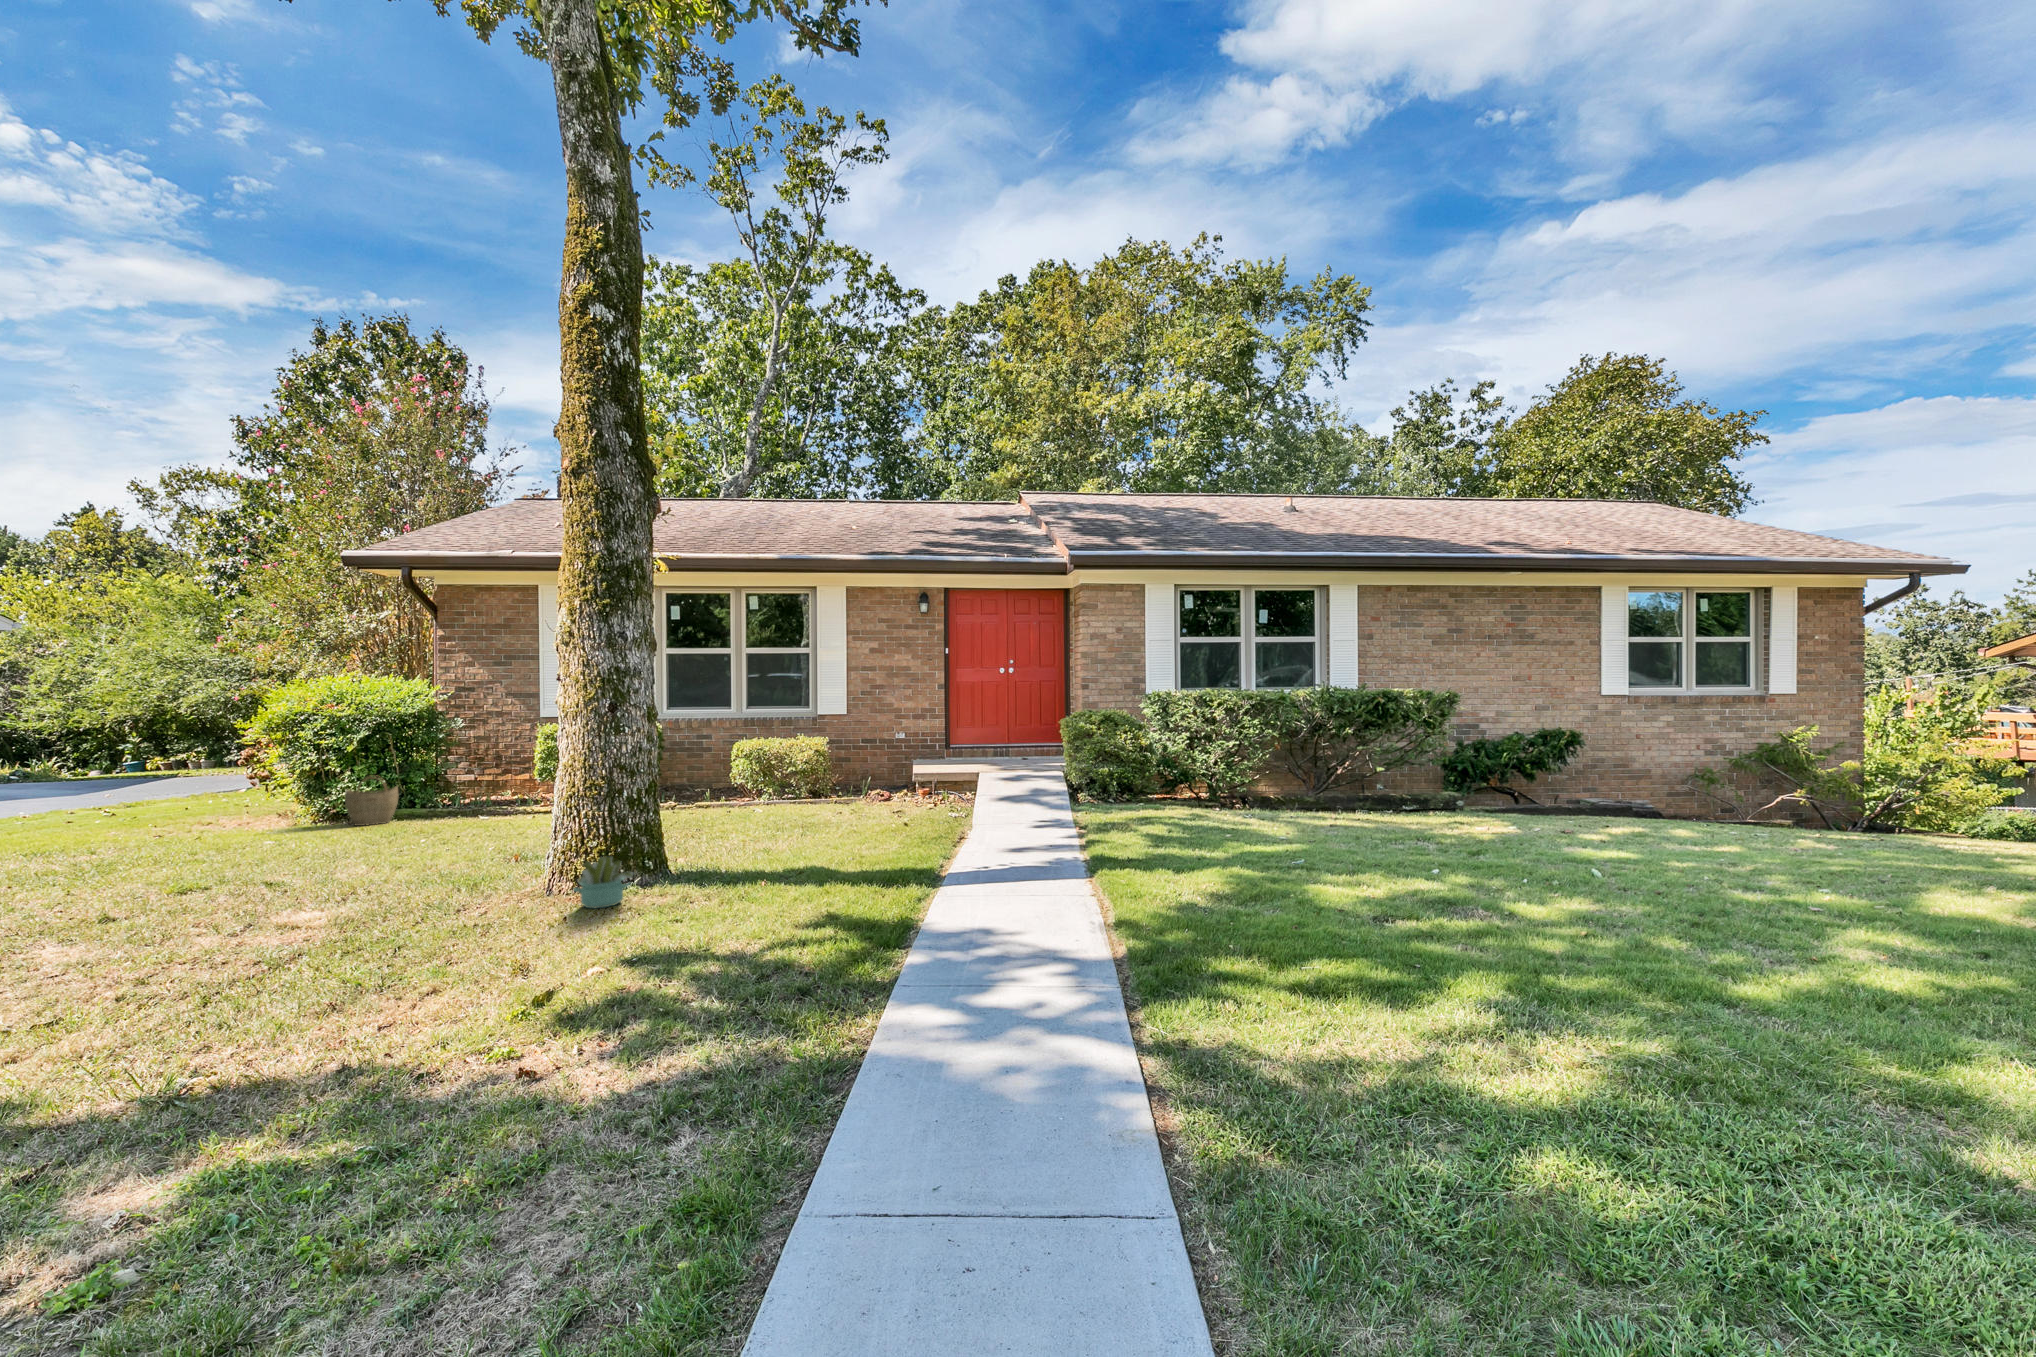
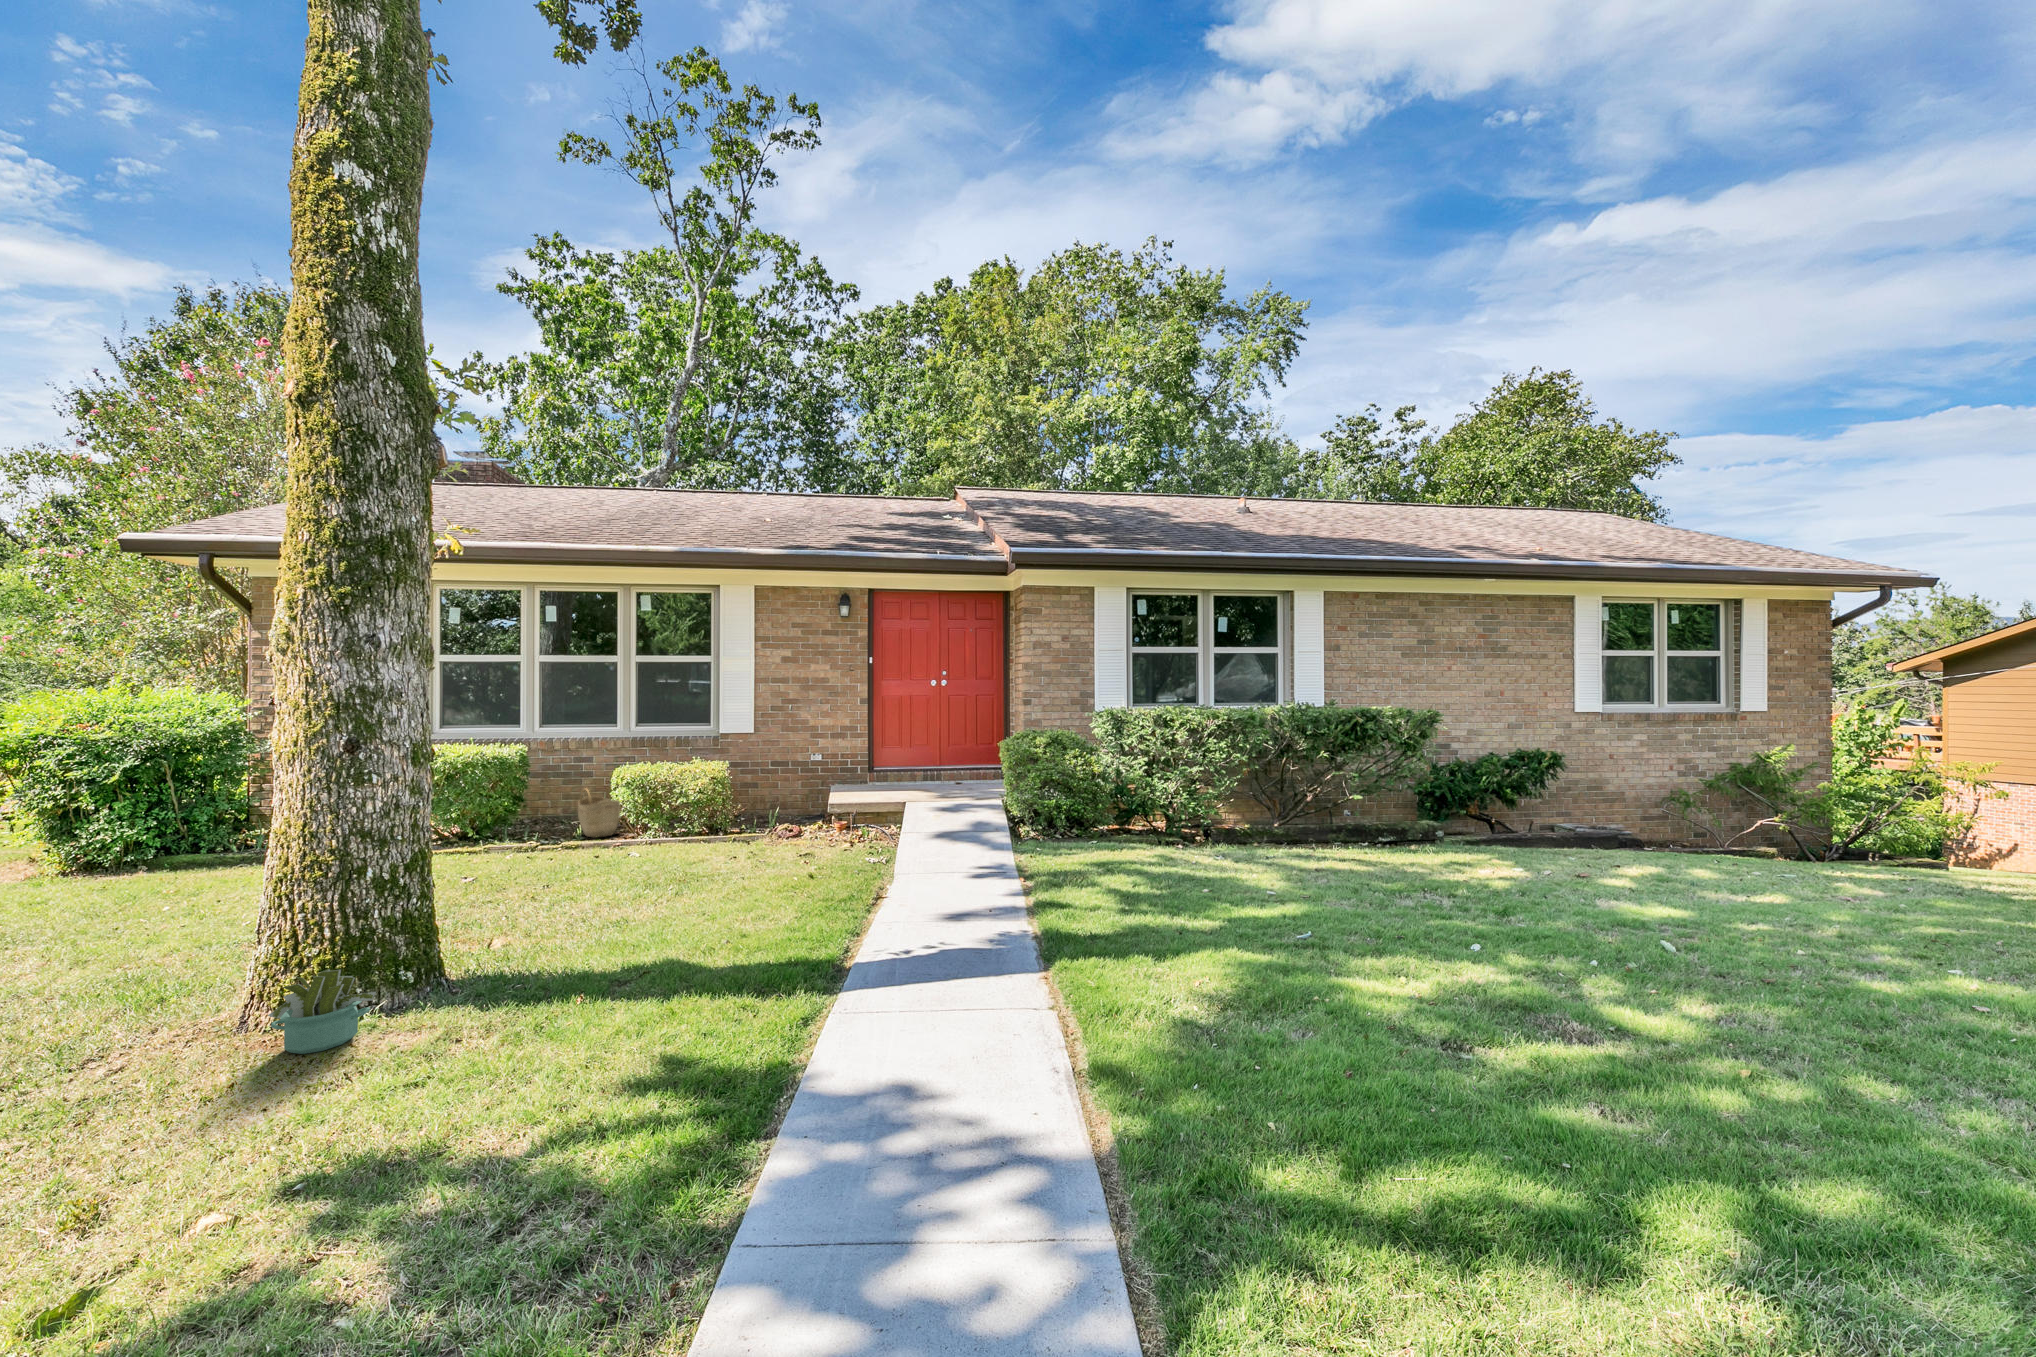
woven basket: present [345,775,399,826] -> present [578,789,621,838]

